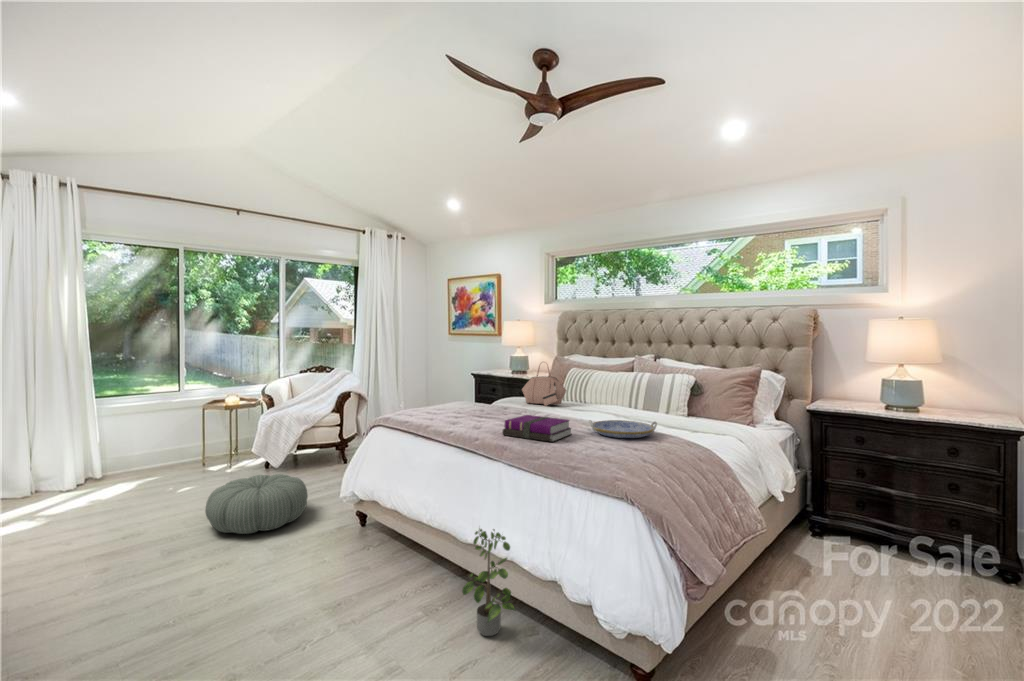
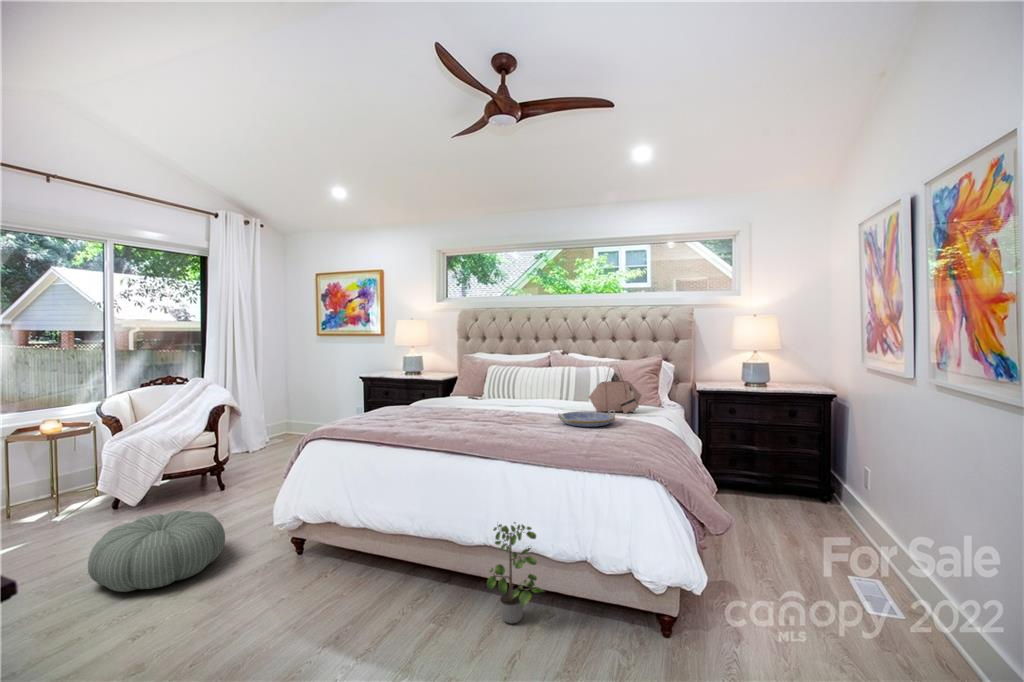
handbag: present [522,366,566,406] -> present [589,366,642,414]
notebook: present [502,415,571,442] -> none [491,413,549,436]

